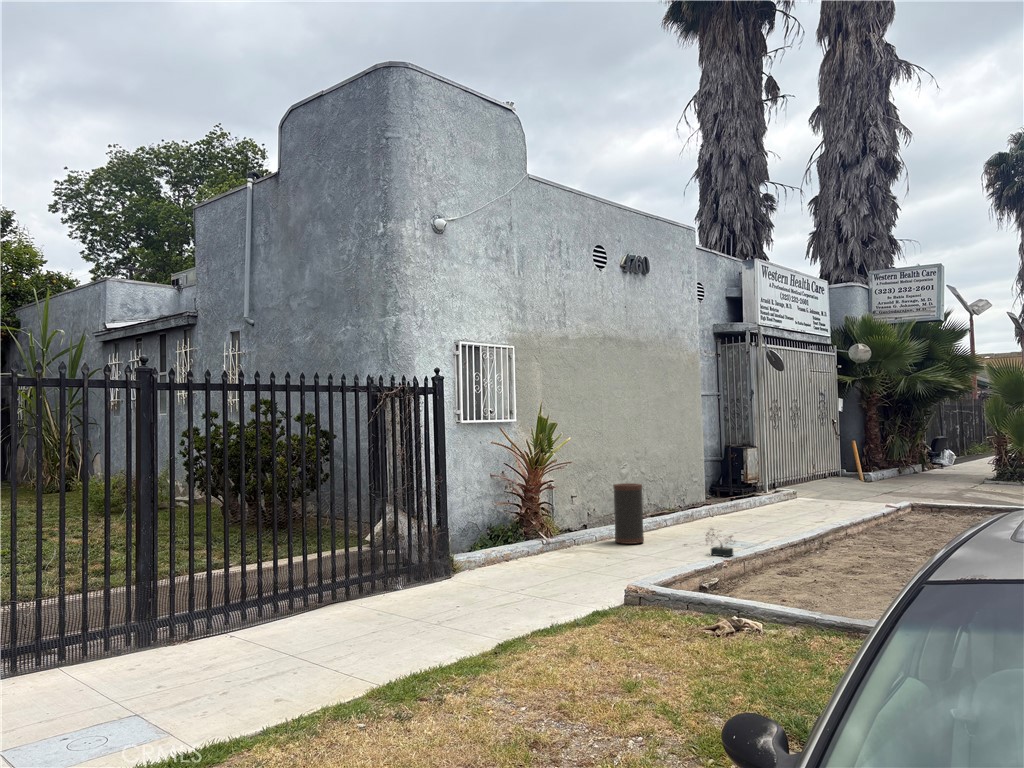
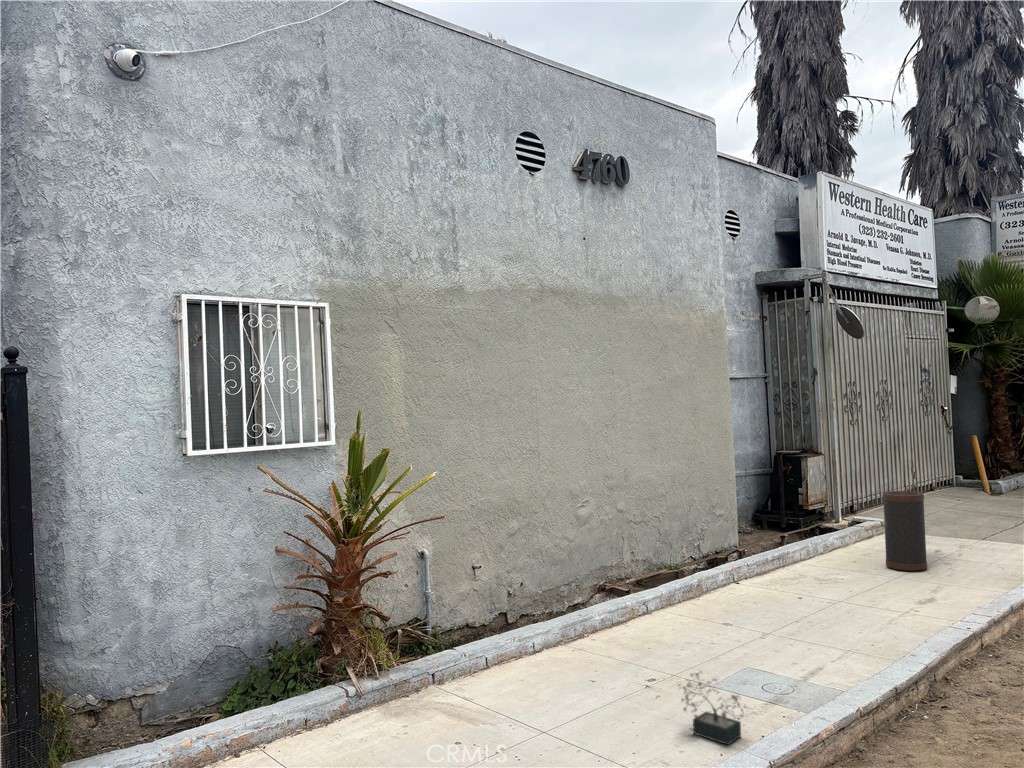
trash can: present [613,483,644,544] -> present [883,491,927,571]

